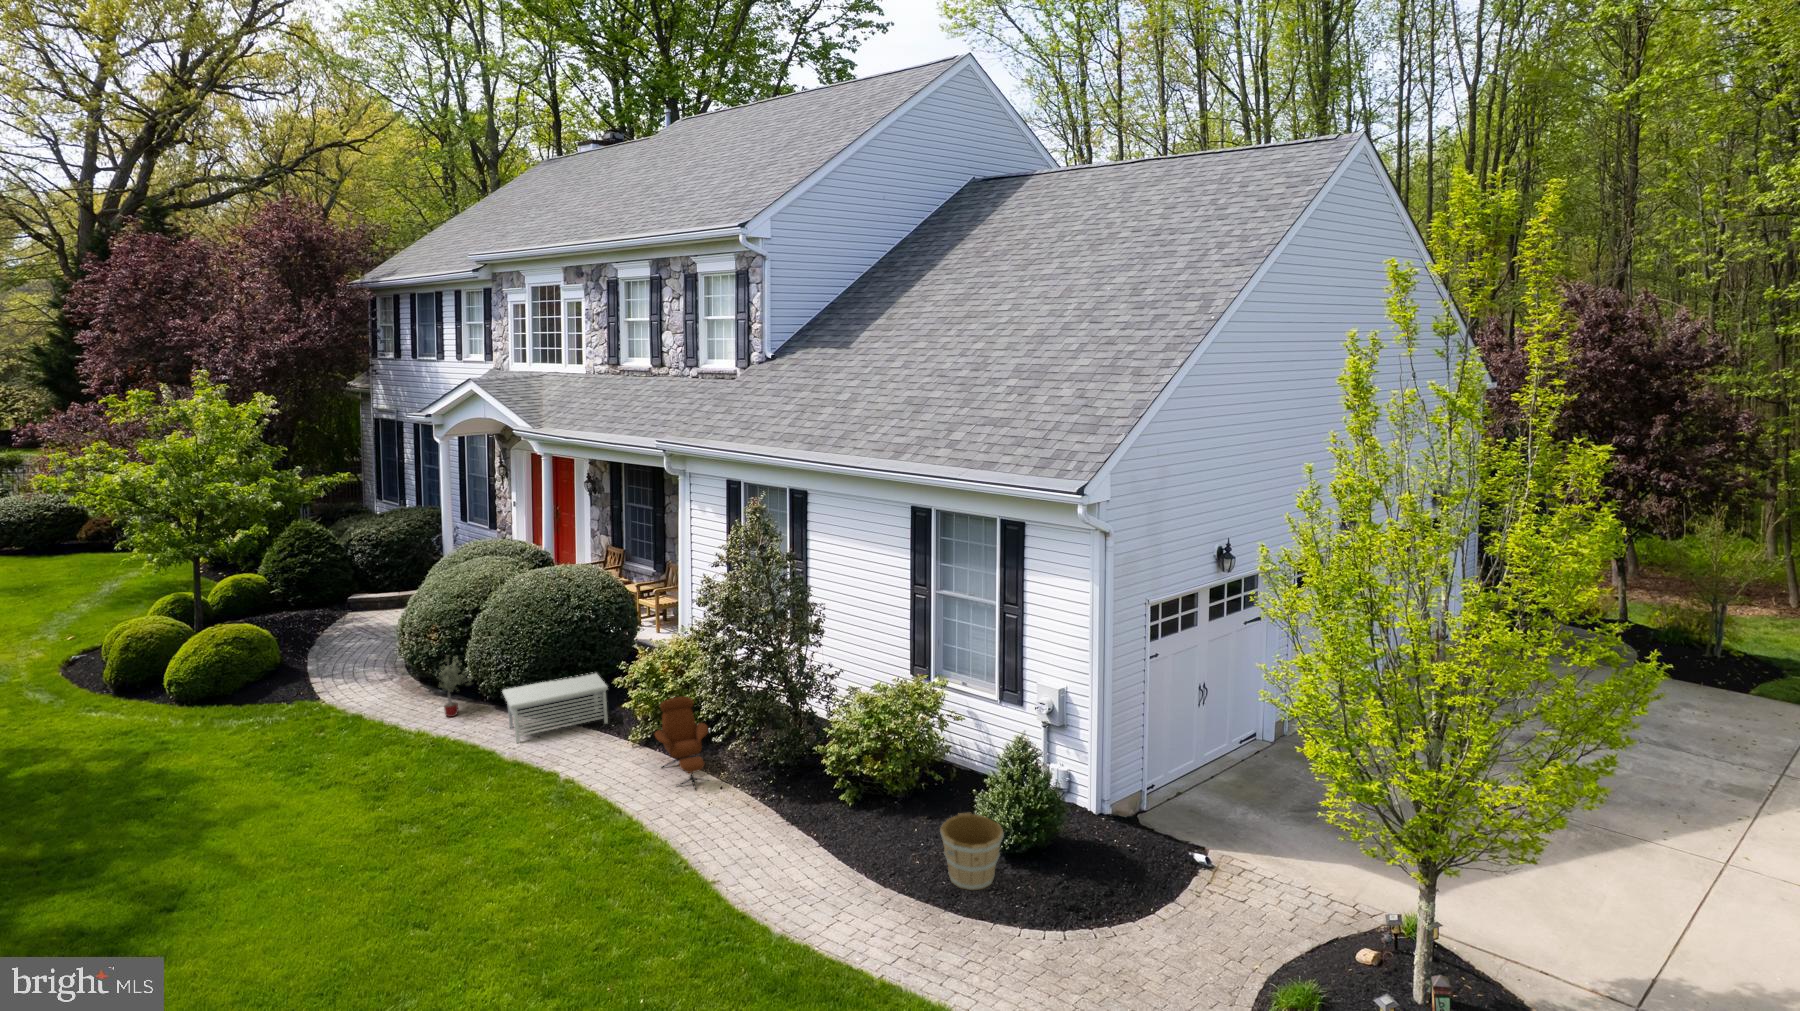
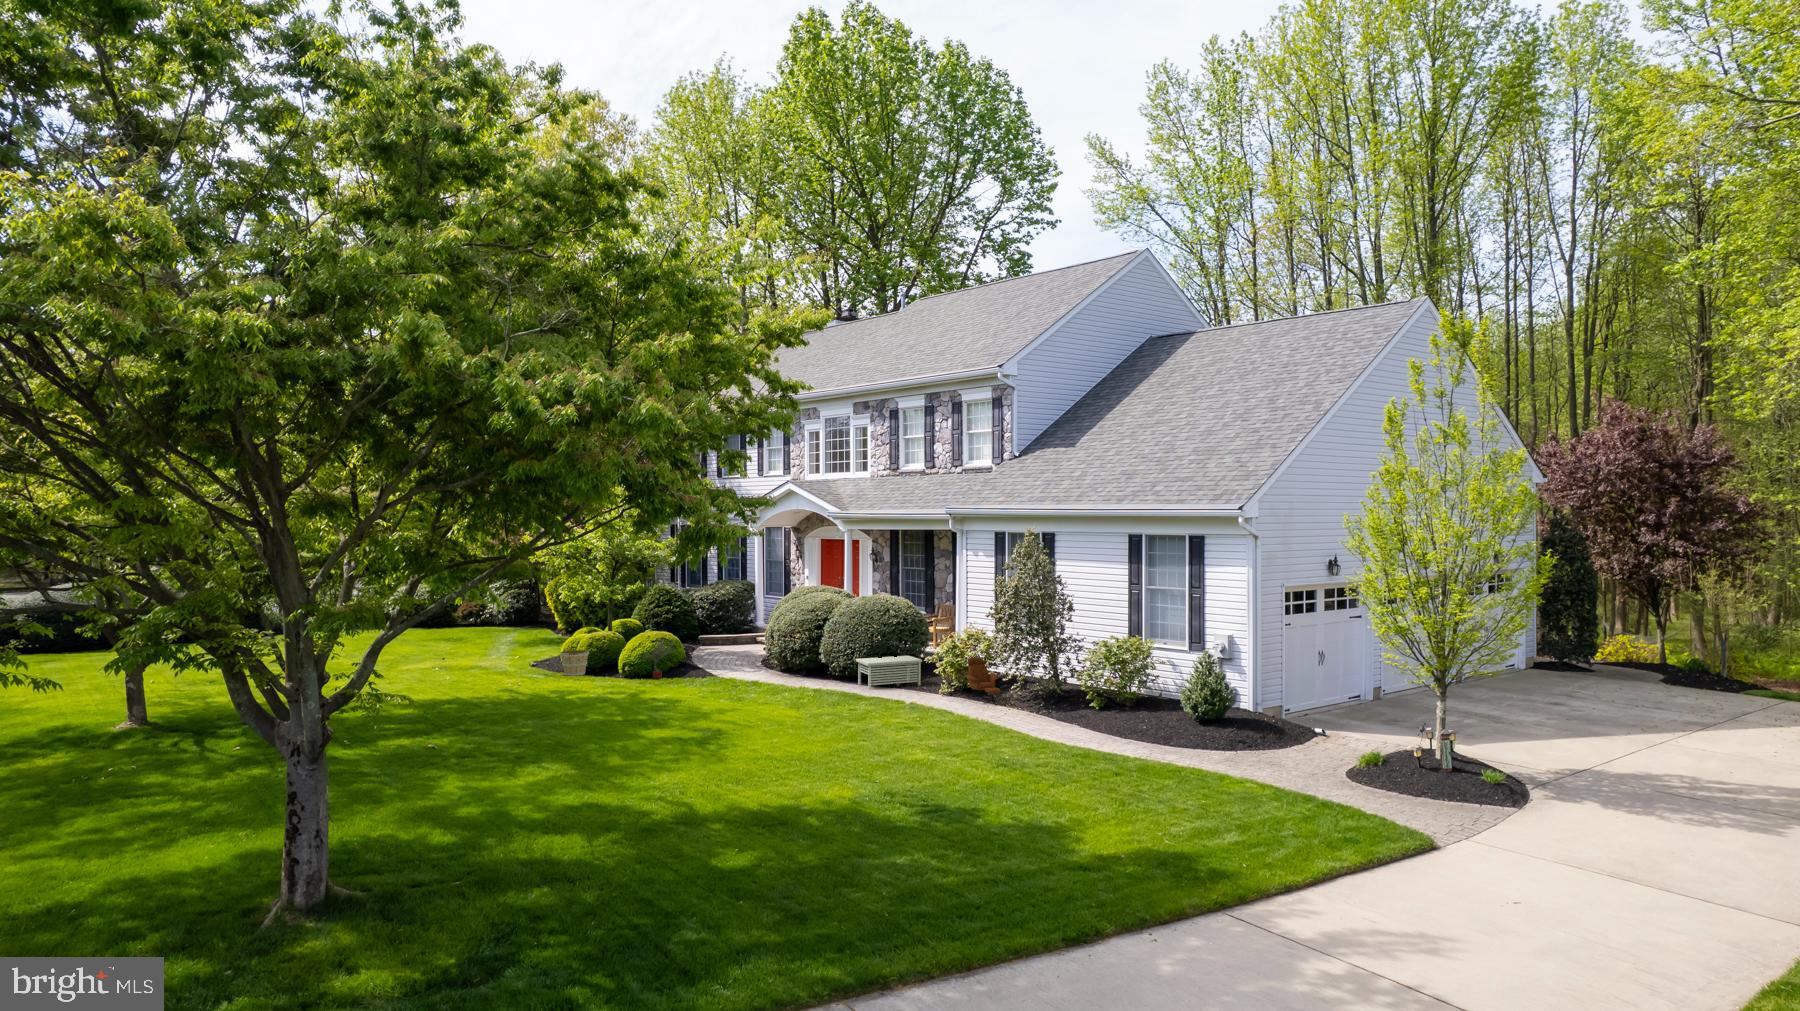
potted tree: present [438,657,471,717] -> present [644,637,673,679]
wooden bucket: present [940,813,1004,890] -> present [560,650,589,676]

